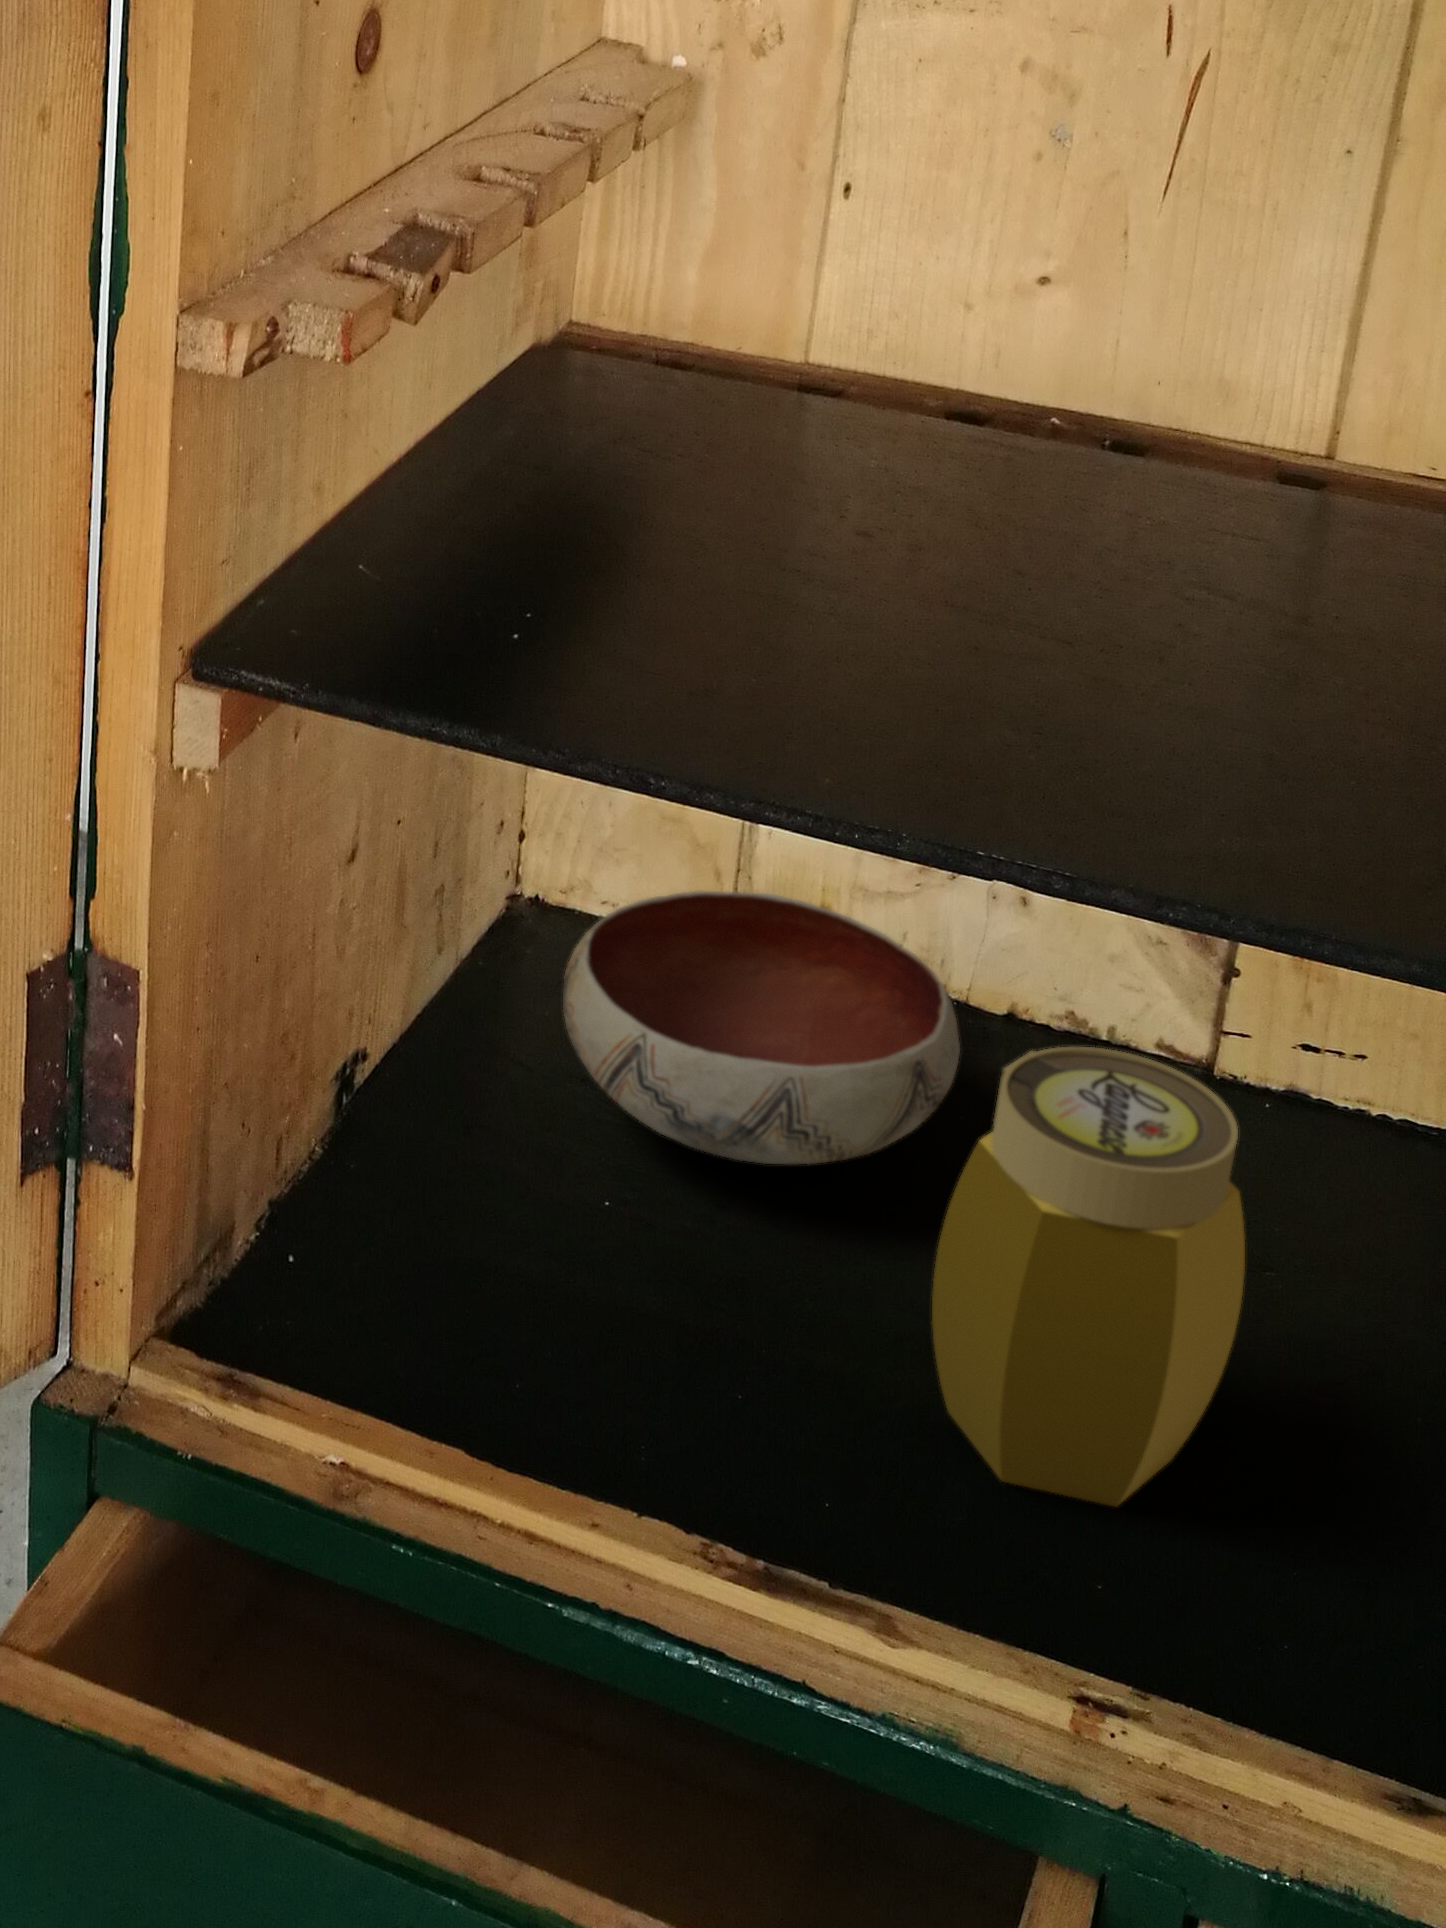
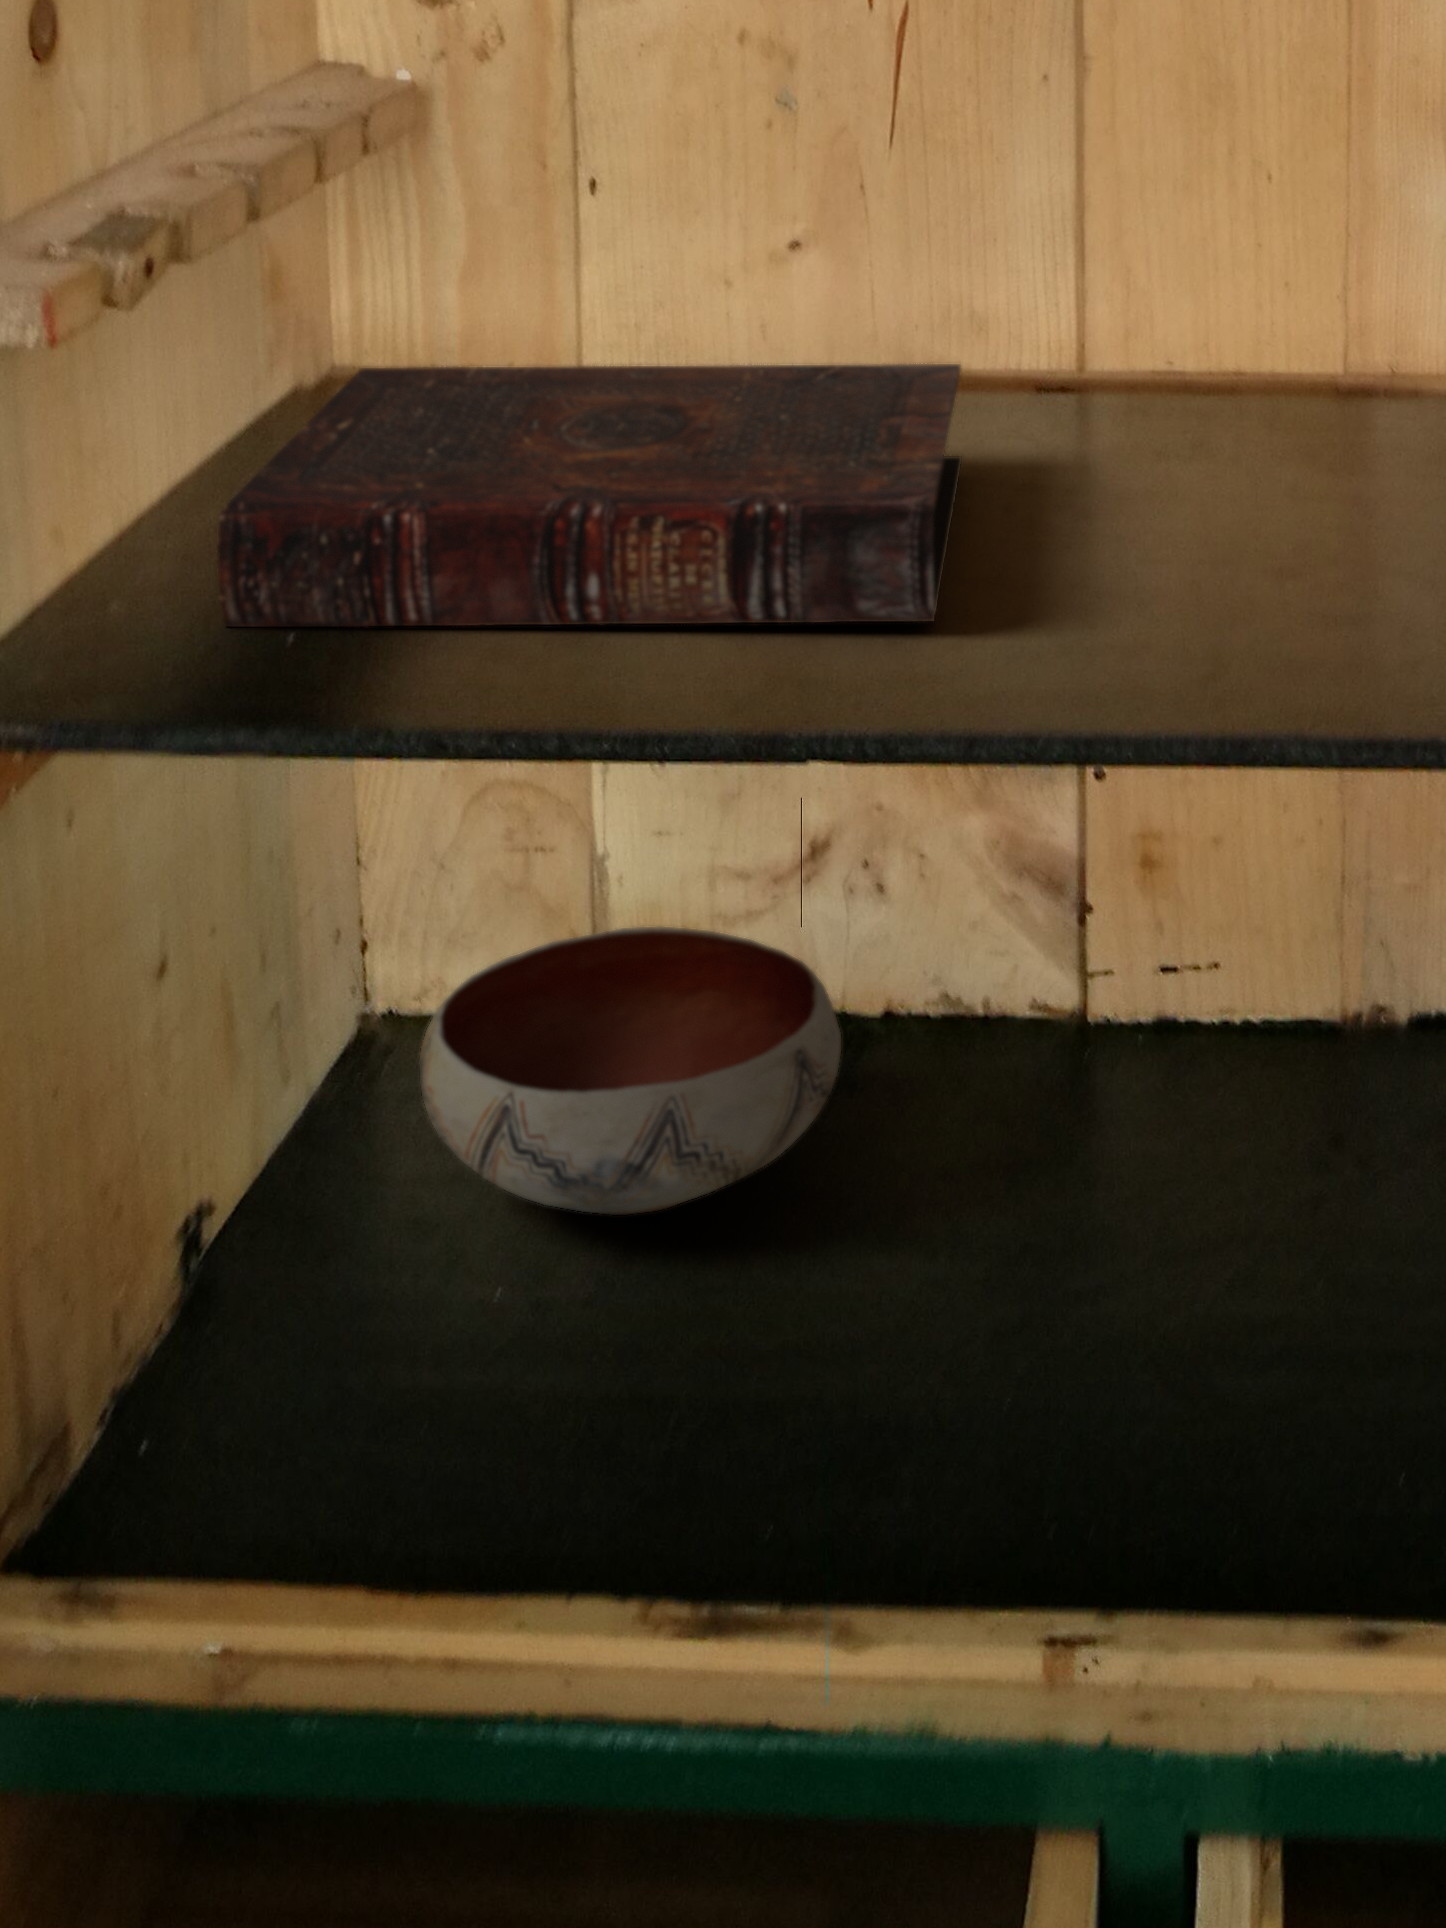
book: none [455,351,1199,740] -> present [217,364,962,627]
jar: present [932,1047,1245,1506] -> none [842,964,1140,1453]

